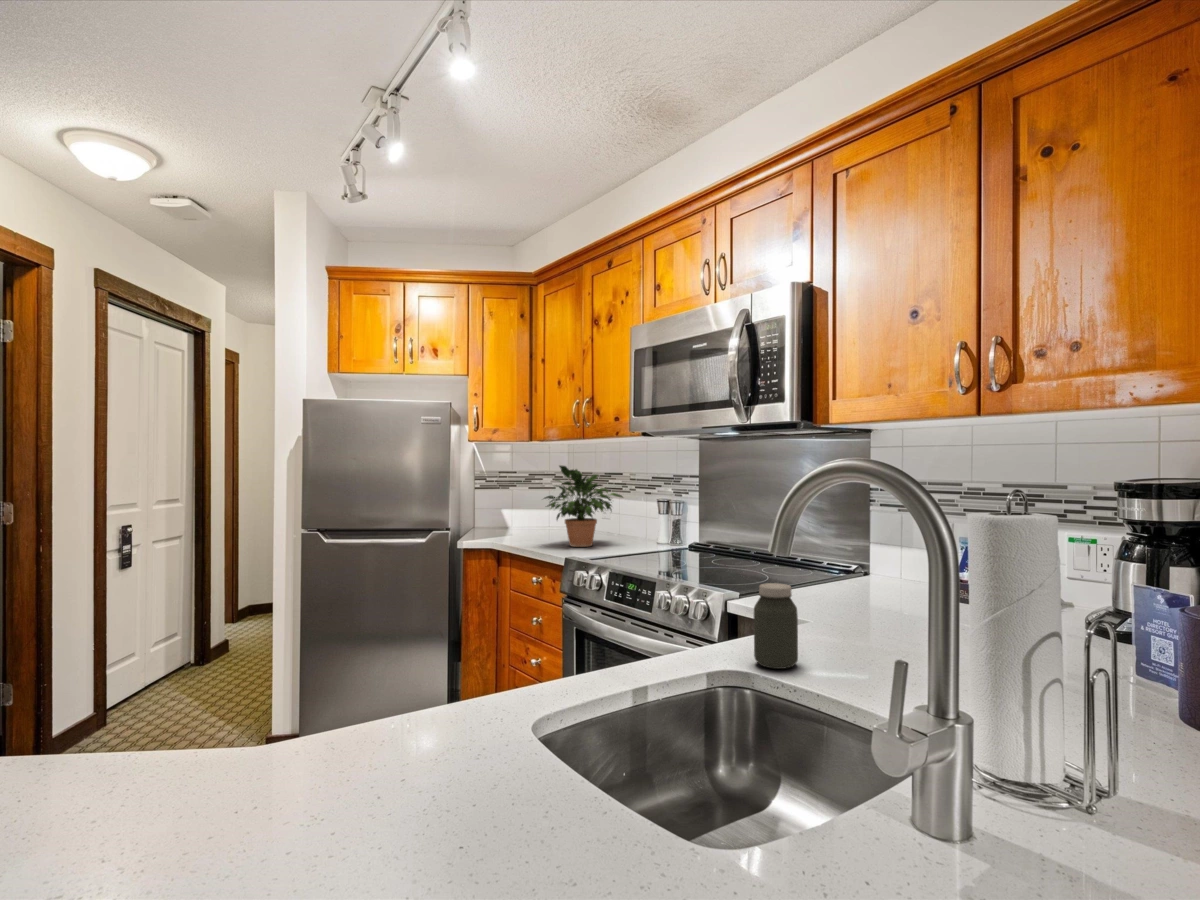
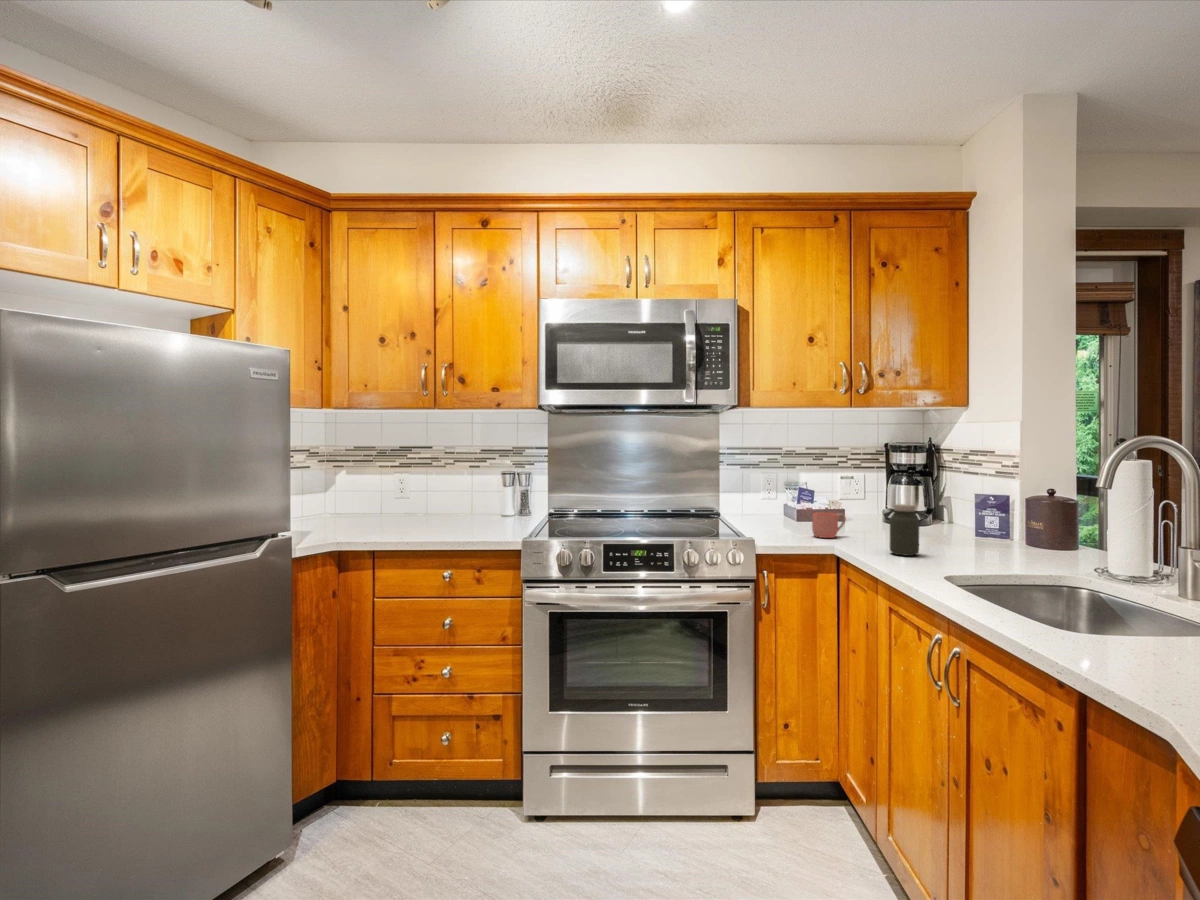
potted plant: present [544,466,623,547] -> none [386,437,467,523]
mug: none [810,586,861,628] -> present [812,512,846,538]

